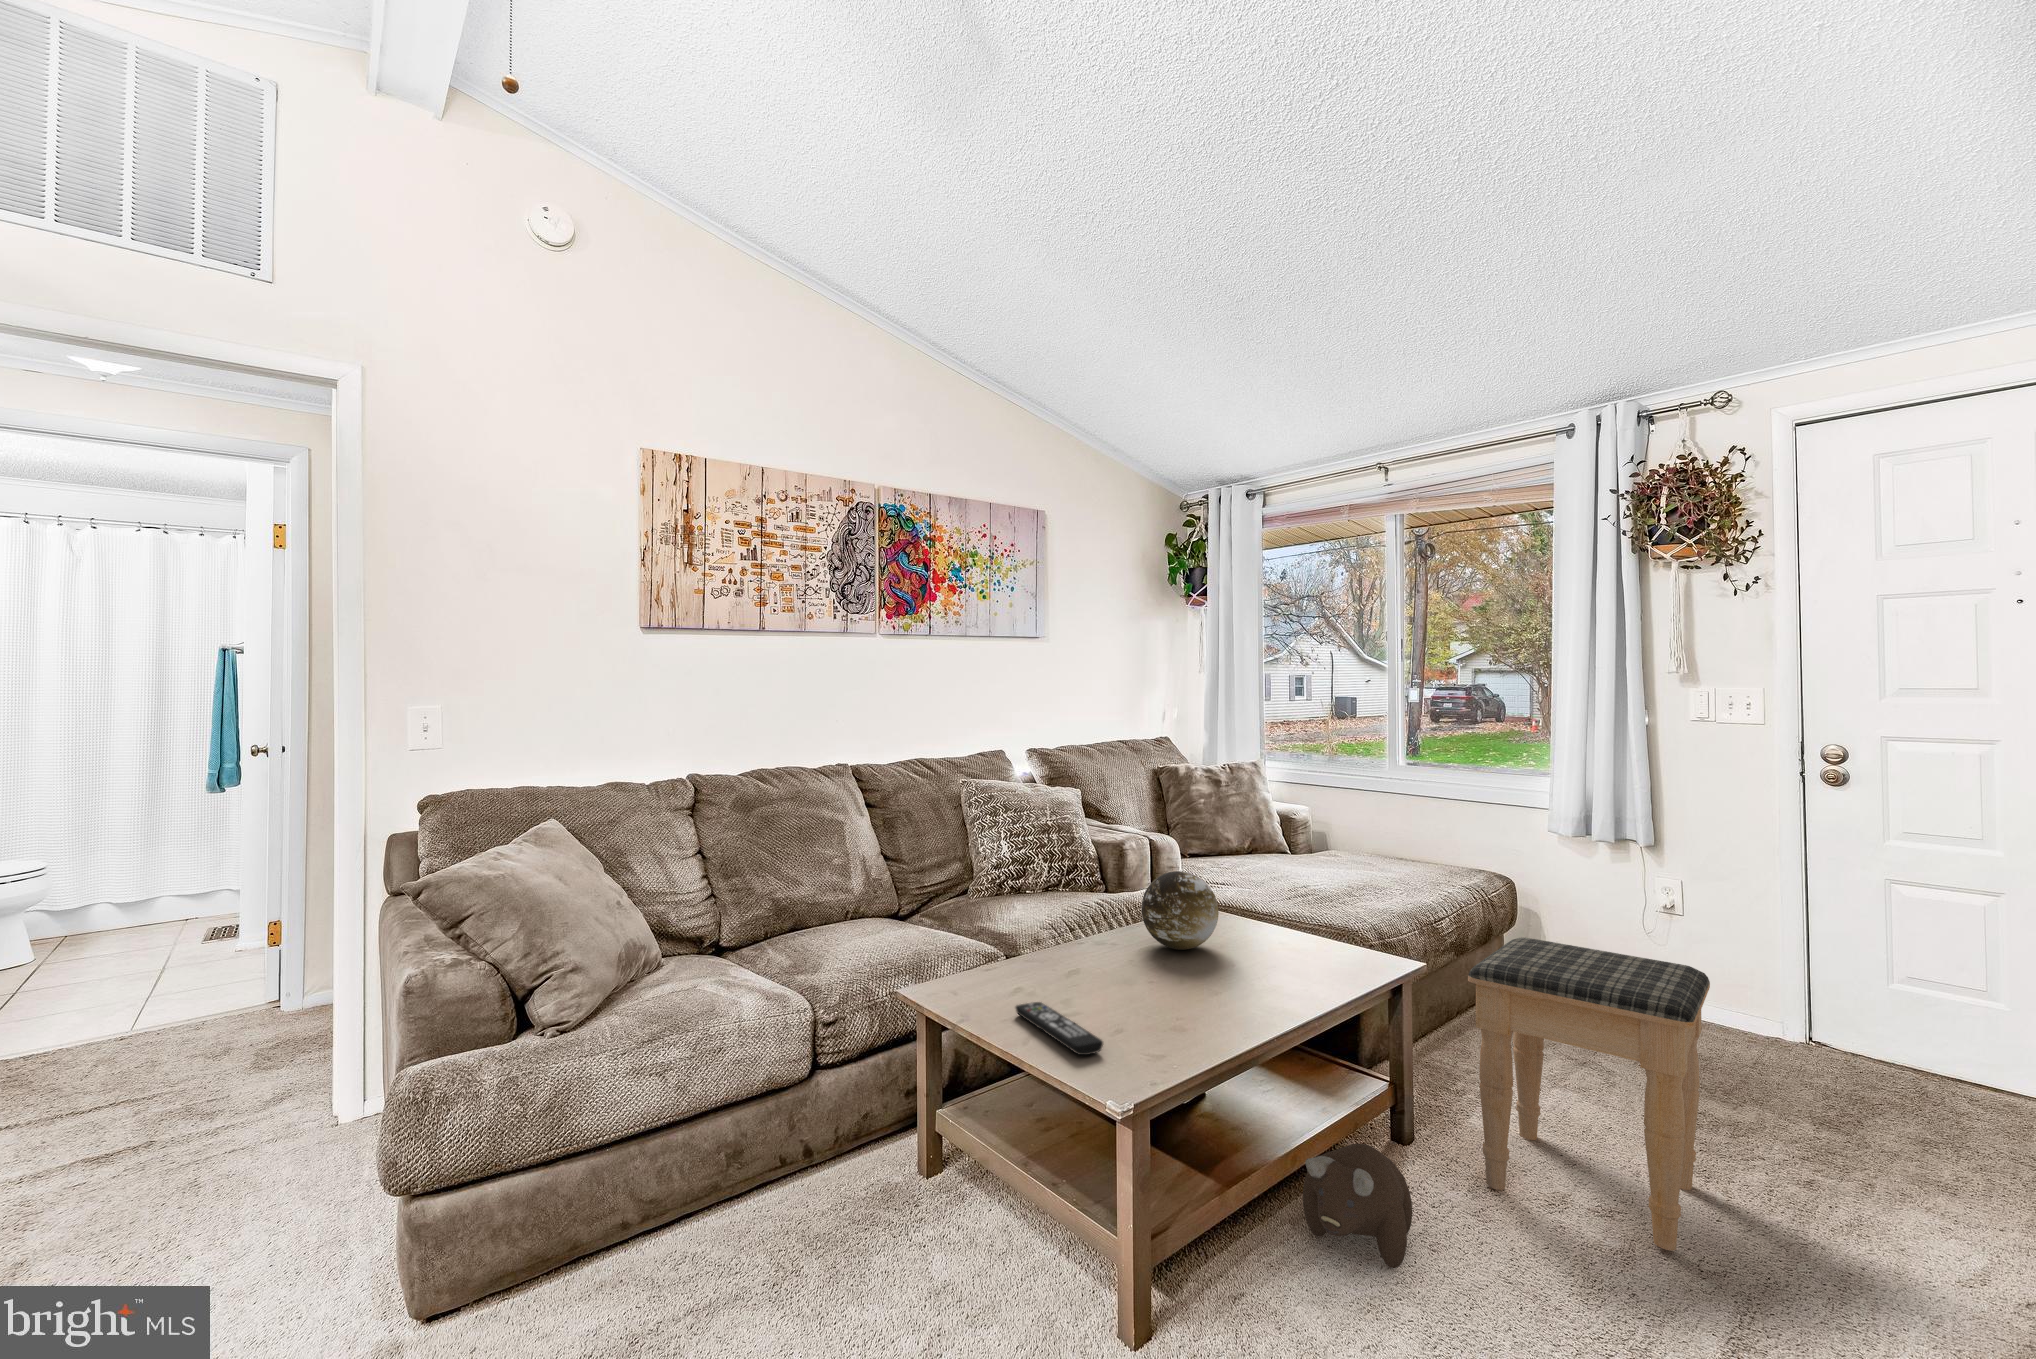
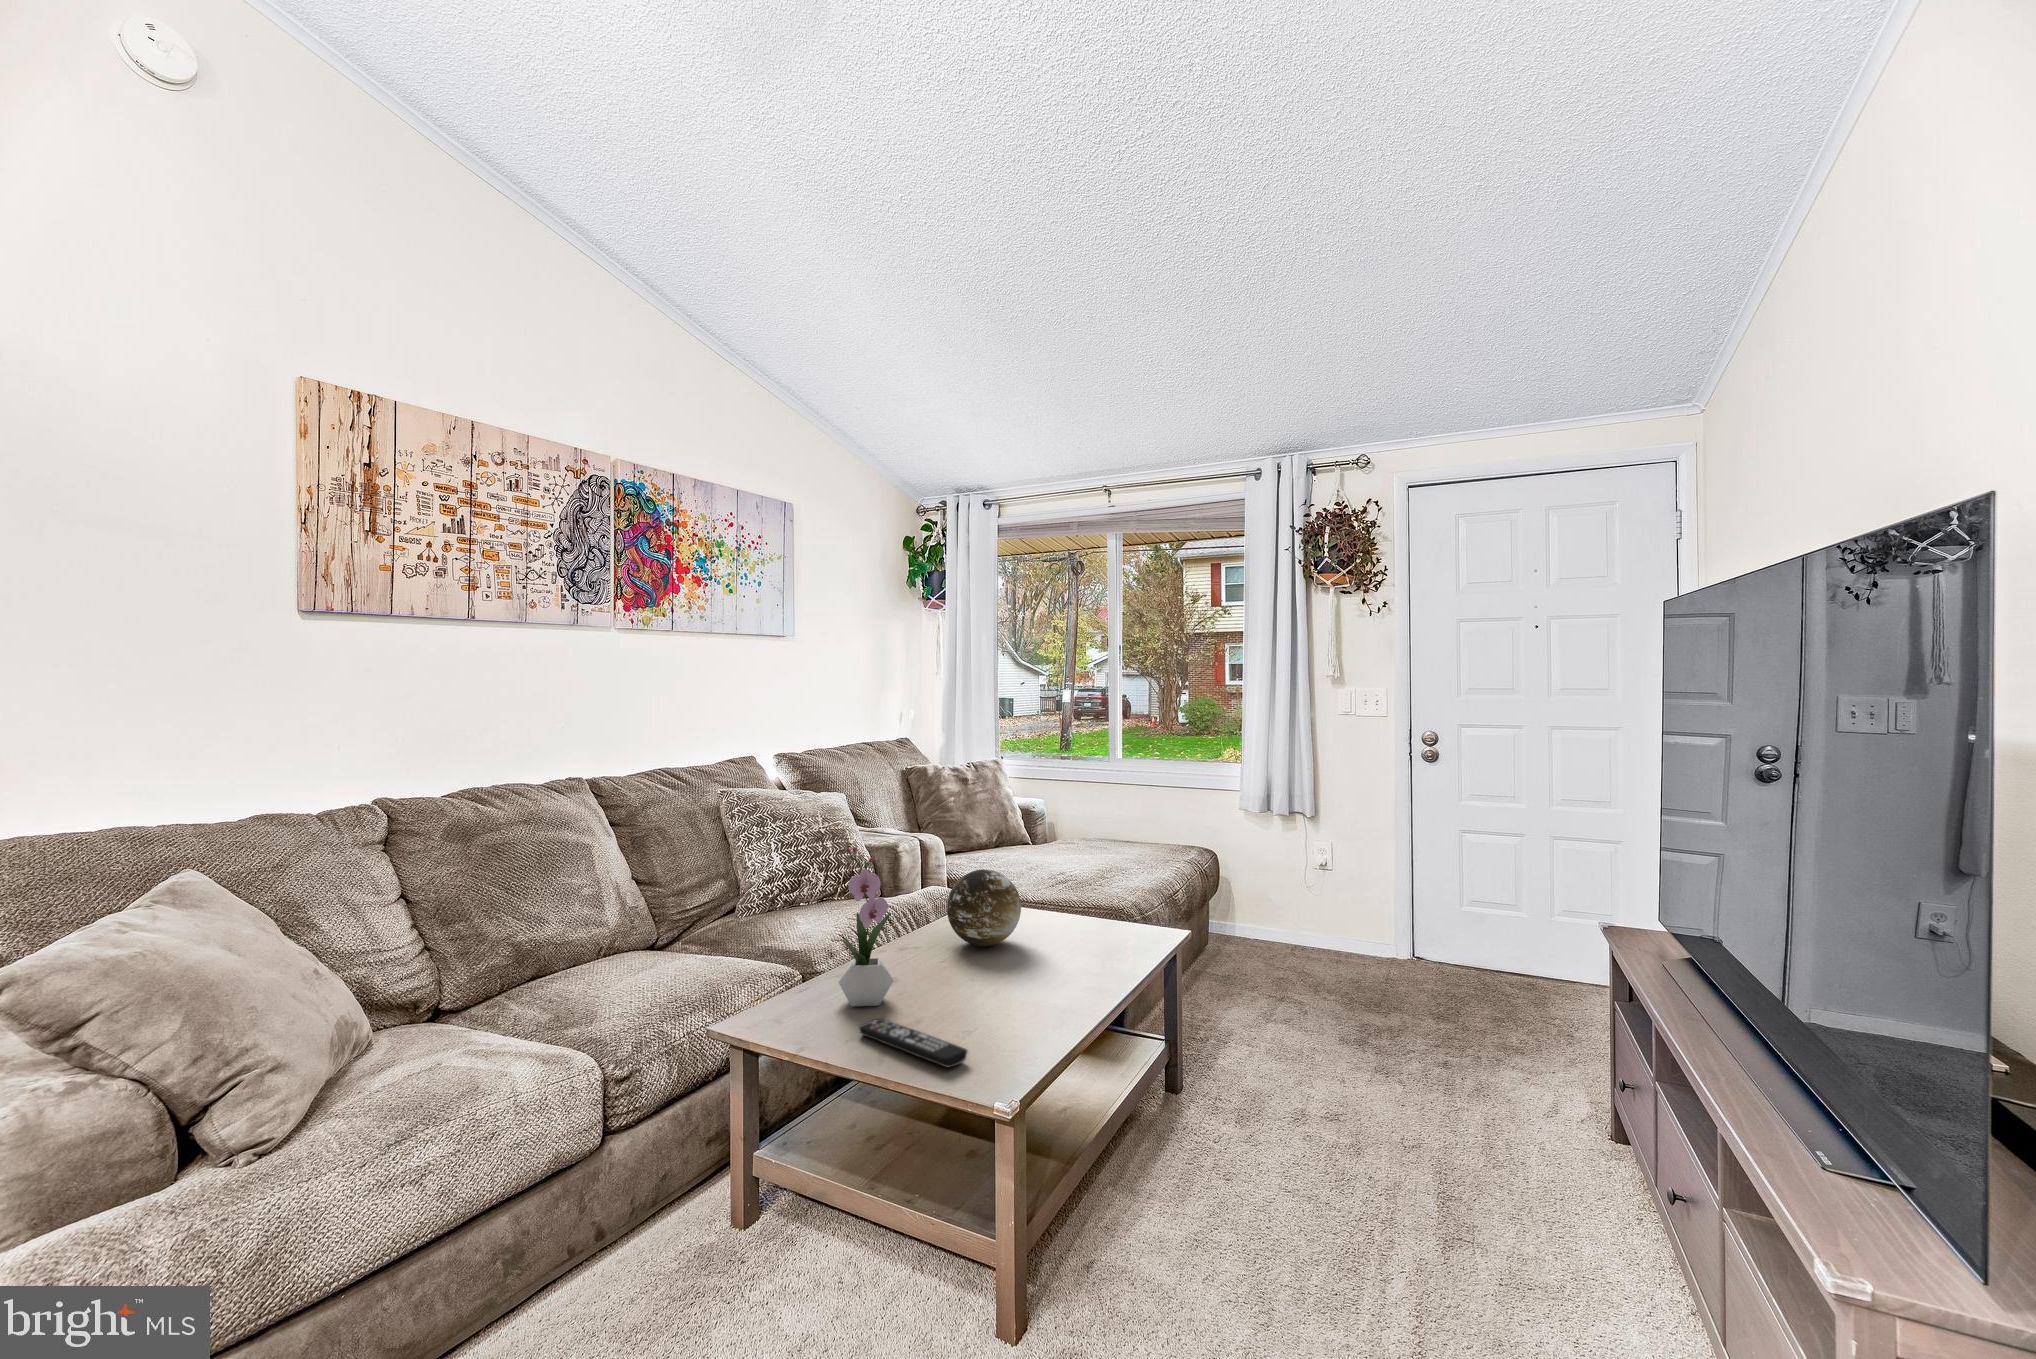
flower arrangement: none [1013,836,1066,991] -> present [839,847,893,1006]
footstool: present [1468,937,1710,1251] -> none [1238,902,1407,1143]
plush toy: present [1303,1144,1412,1268] -> none [1127,1103,1220,1210]

